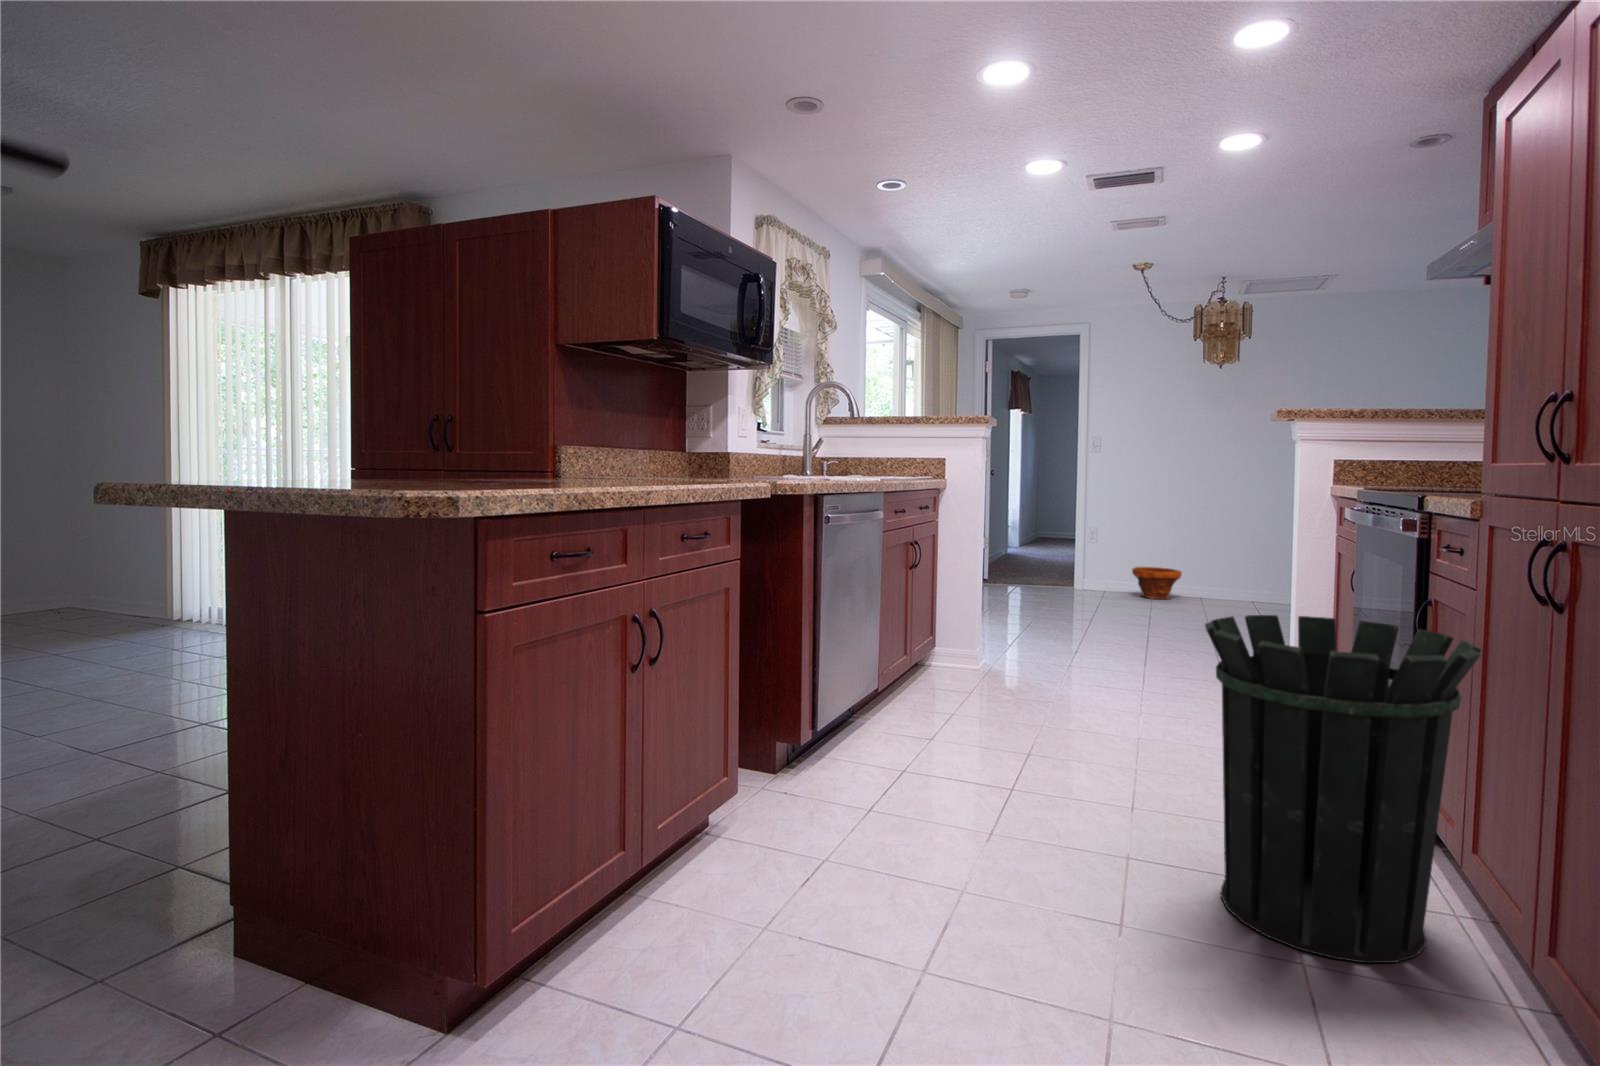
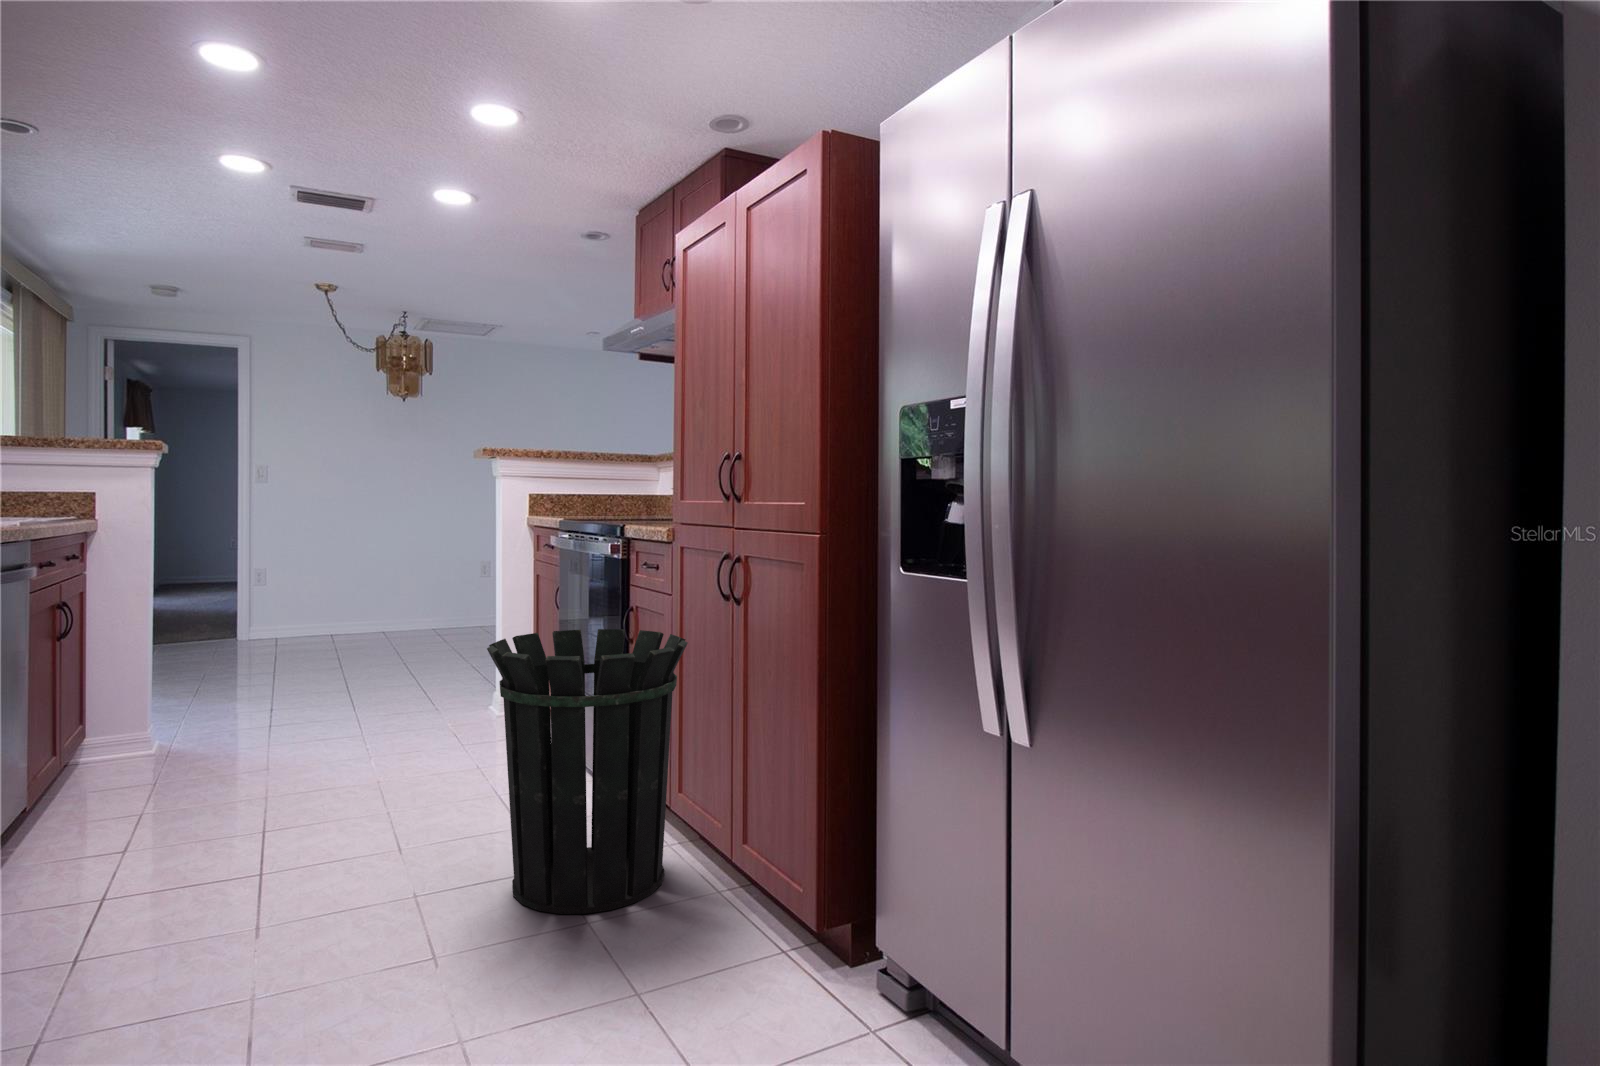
planter: present [1132,566,1182,599] -> none [317,603,371,636]

